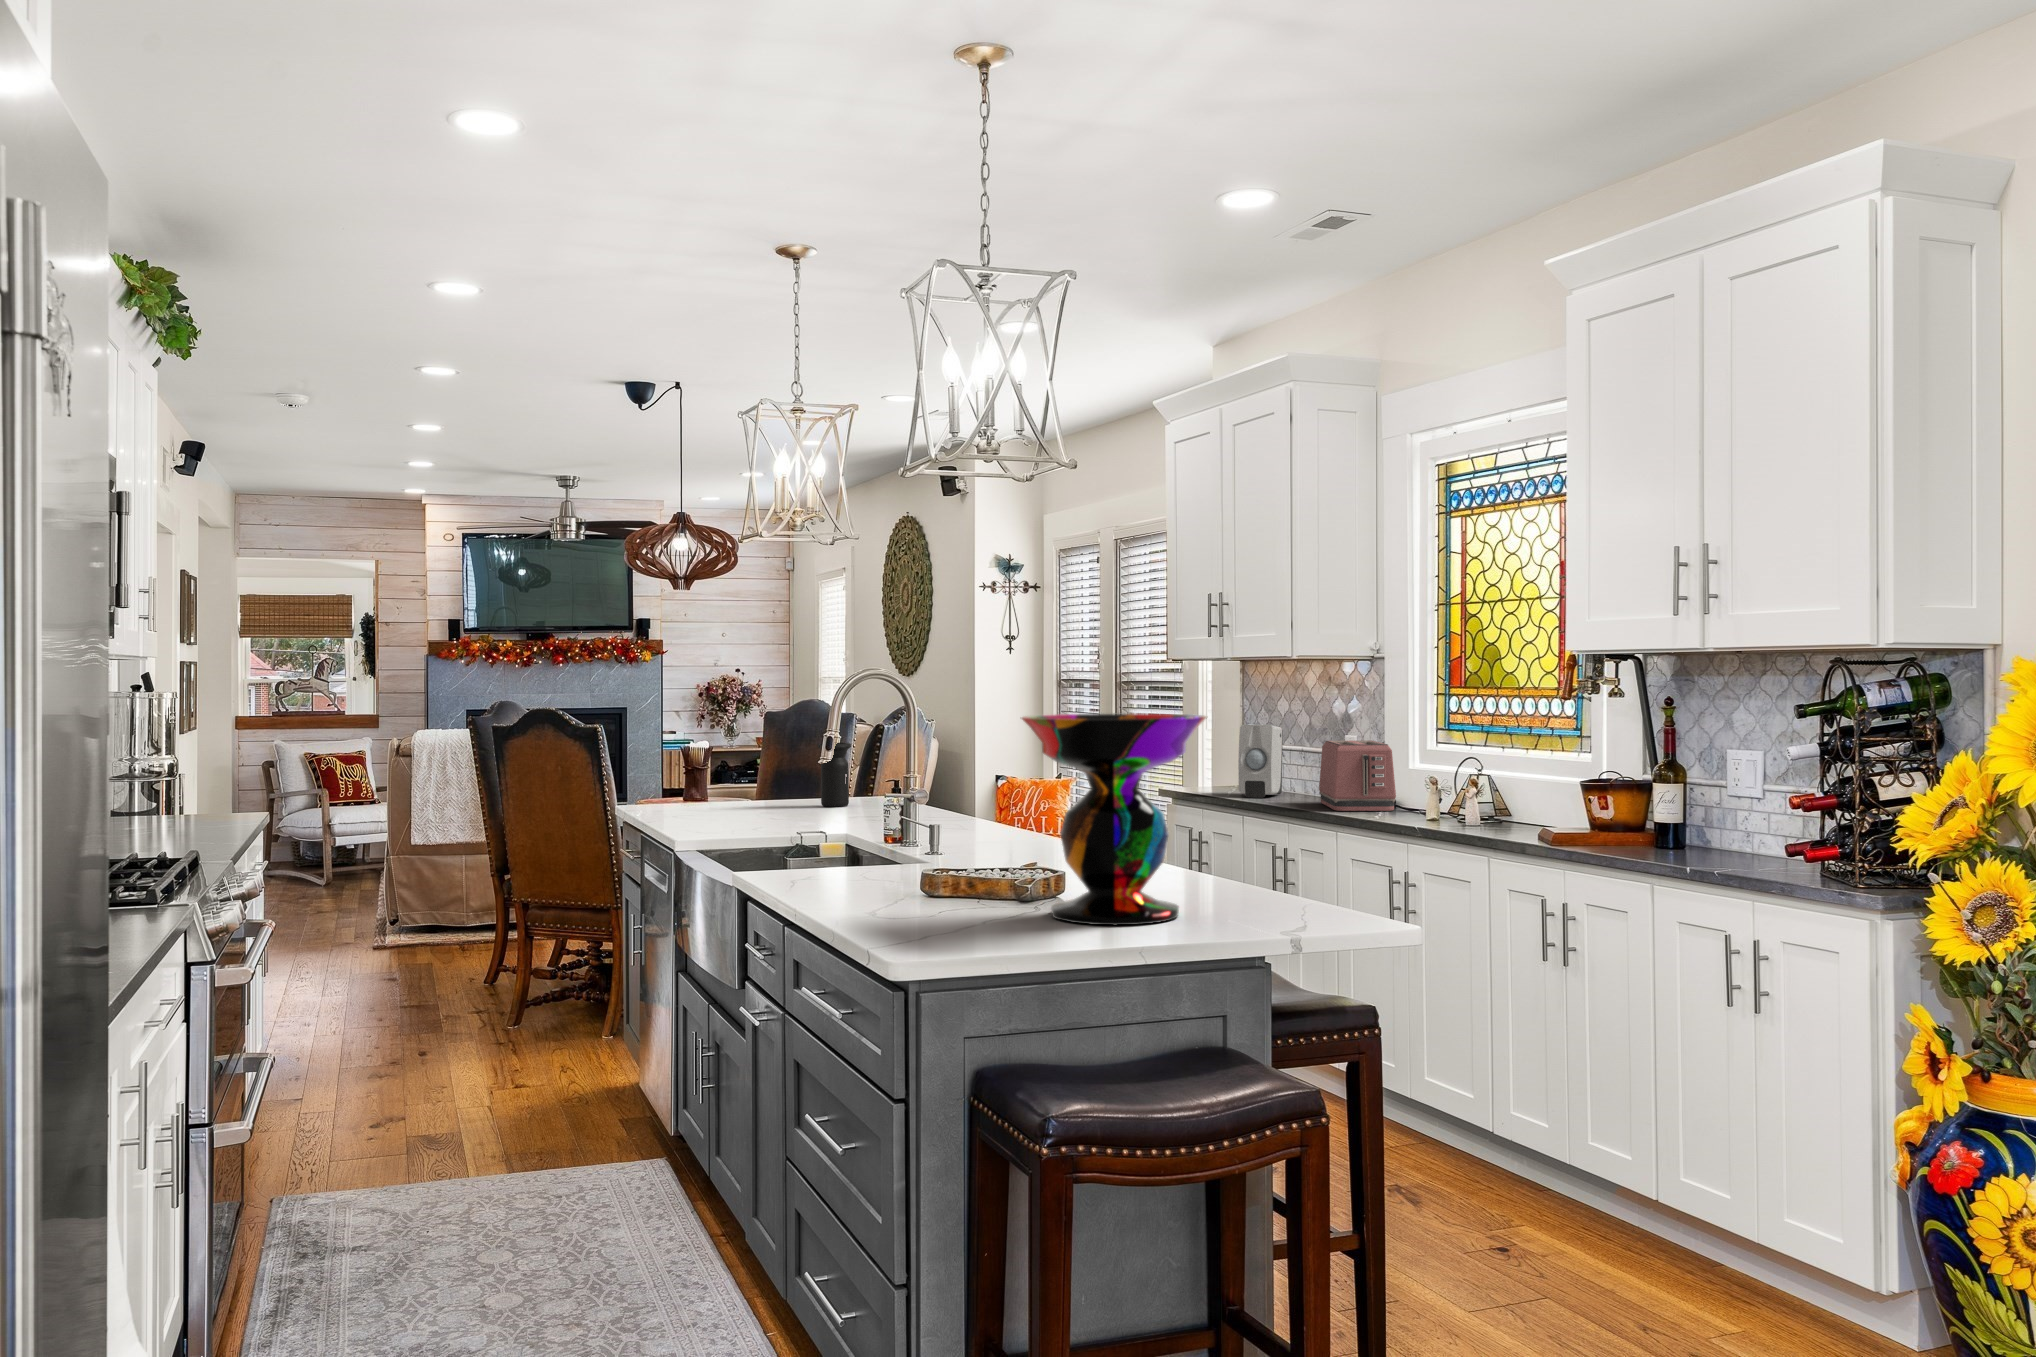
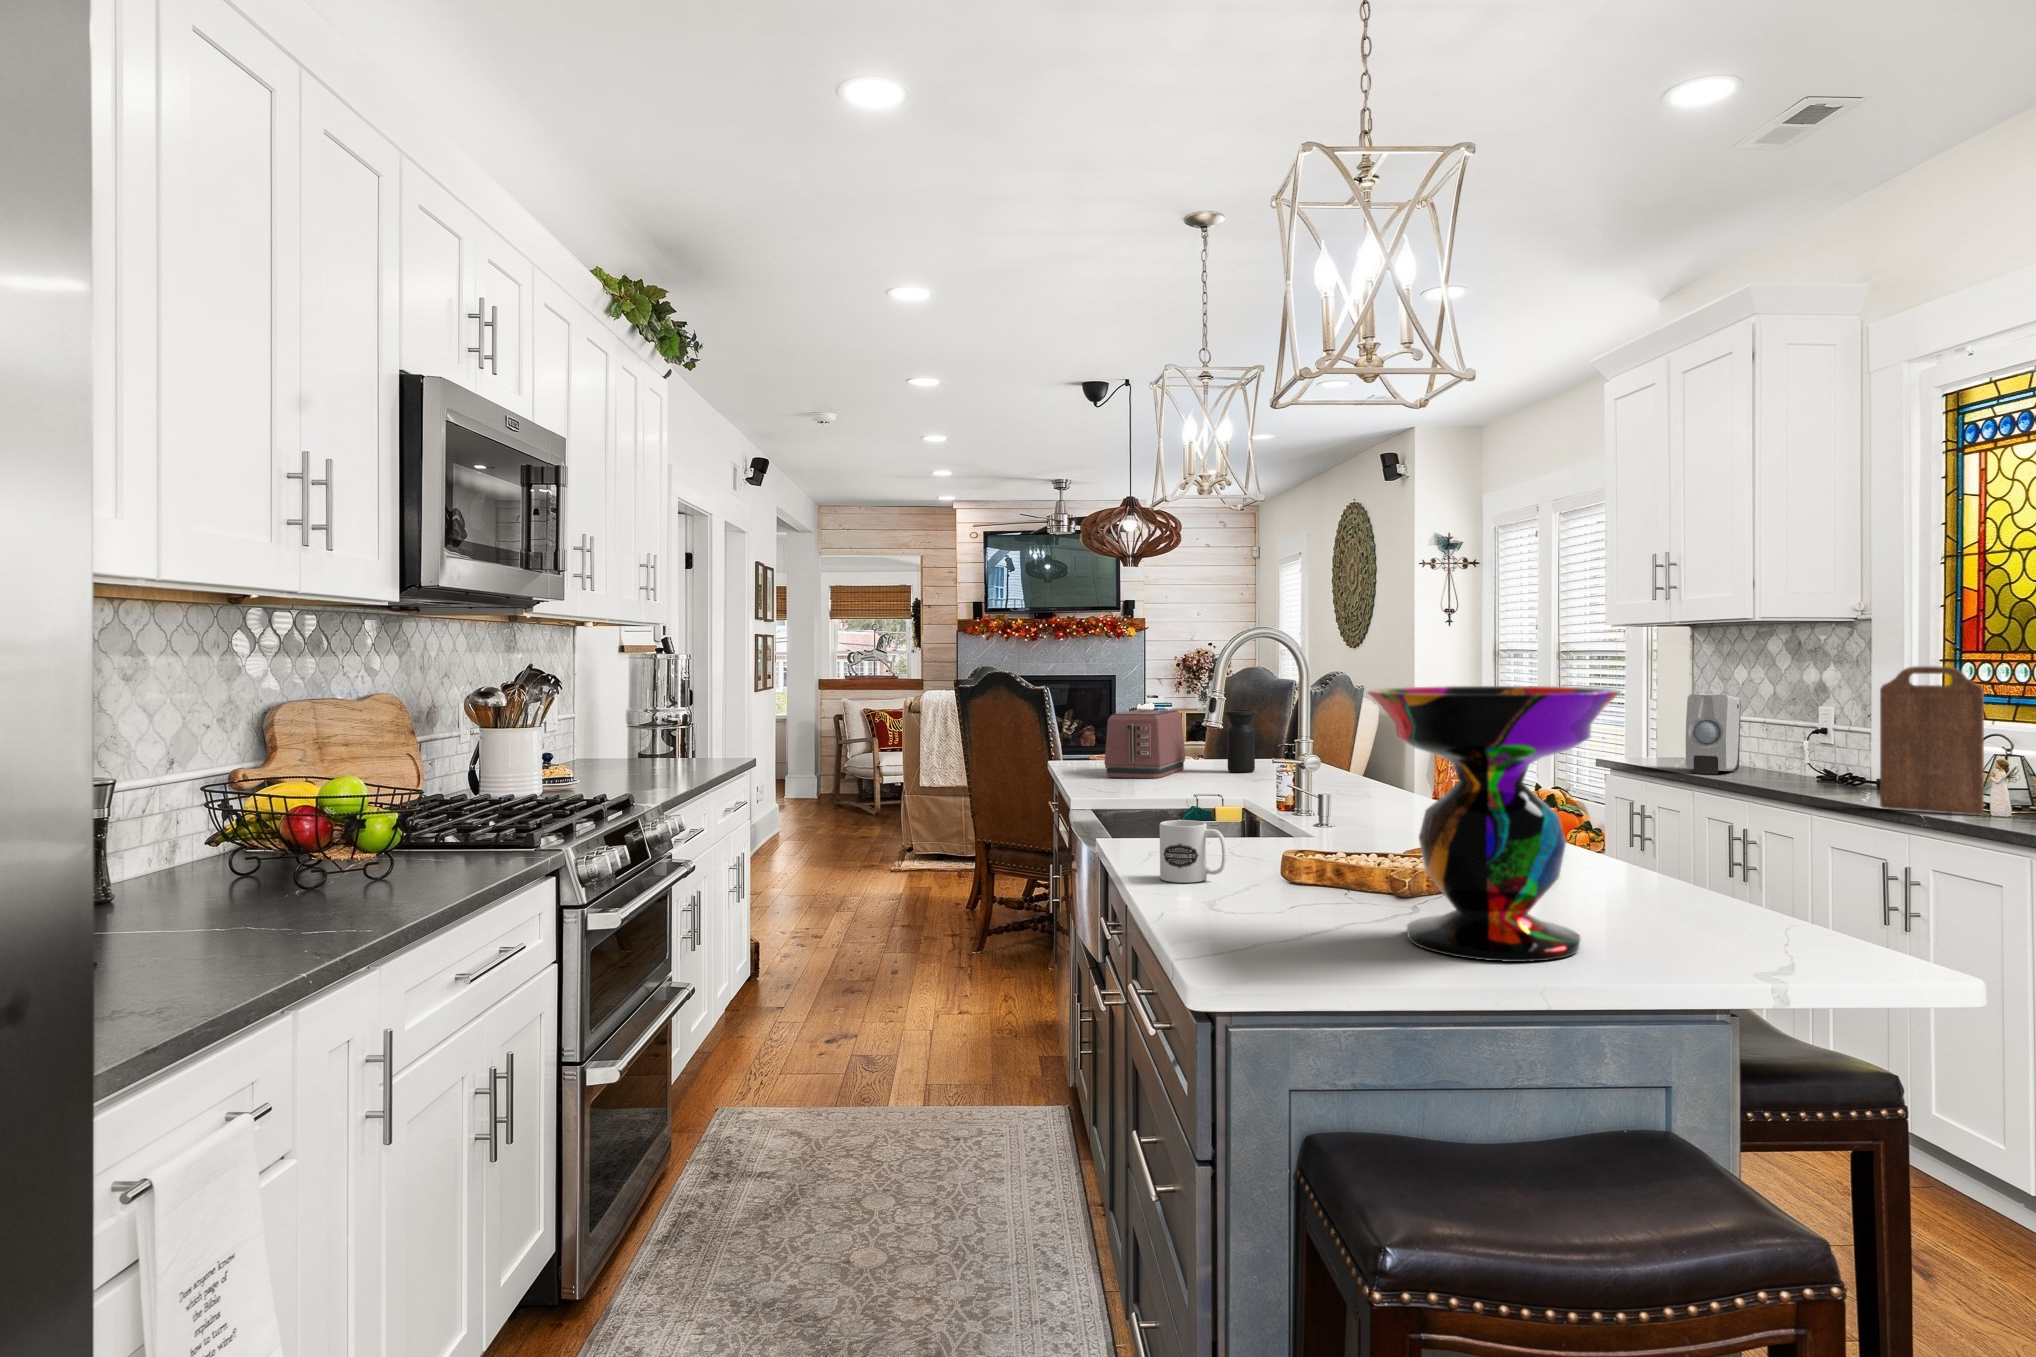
cutting board: none [1387,699,1459,821] -> present [1880,666,1984,815]
toaster: present [1319,740,1396,811] -> present [1104,710,1185,778]
mug: none [822,837,883,893] -> present [1160,820,1226,883]

